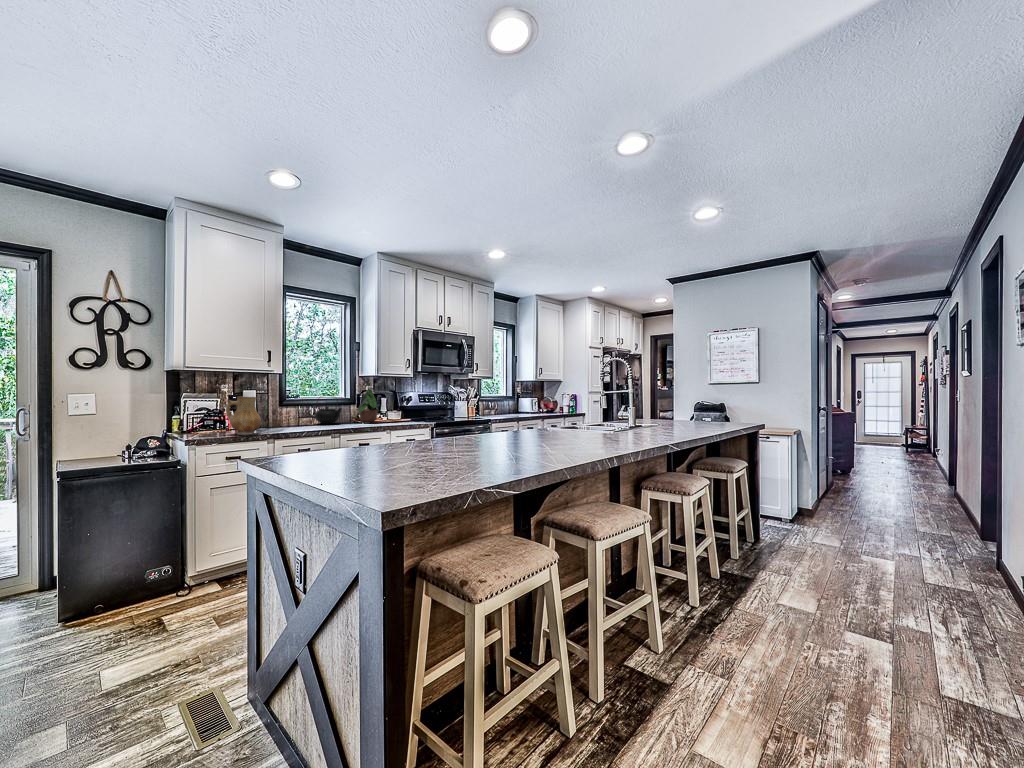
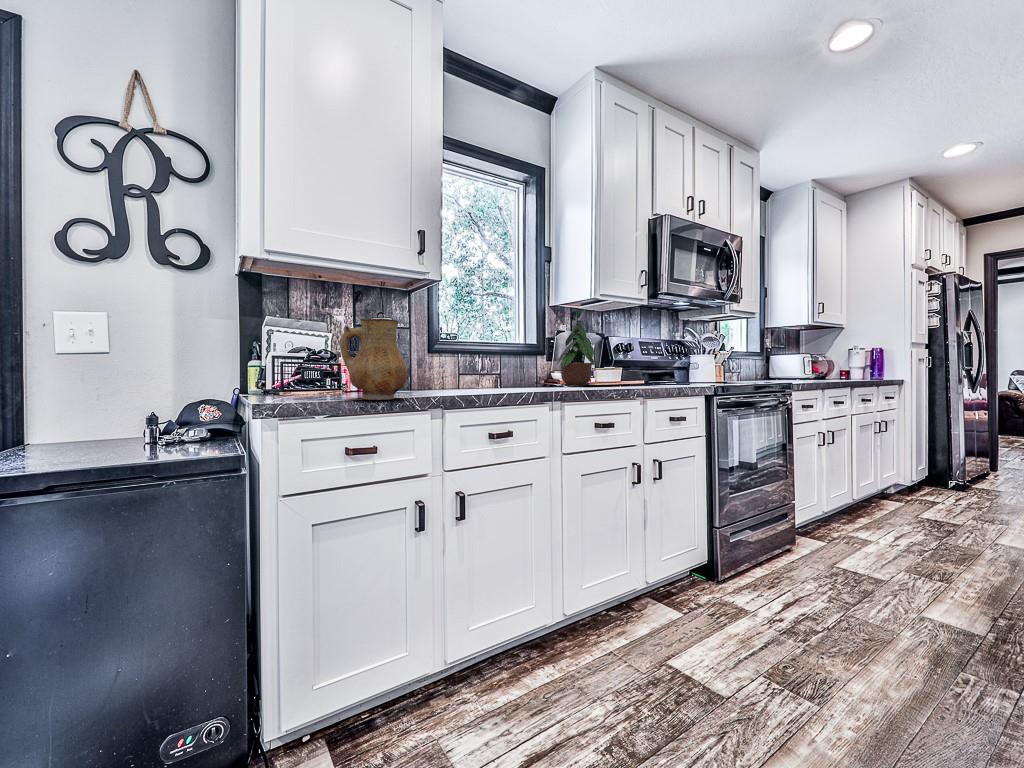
teapot: present [315,395,342,424] -> none [489,332,540,386]

